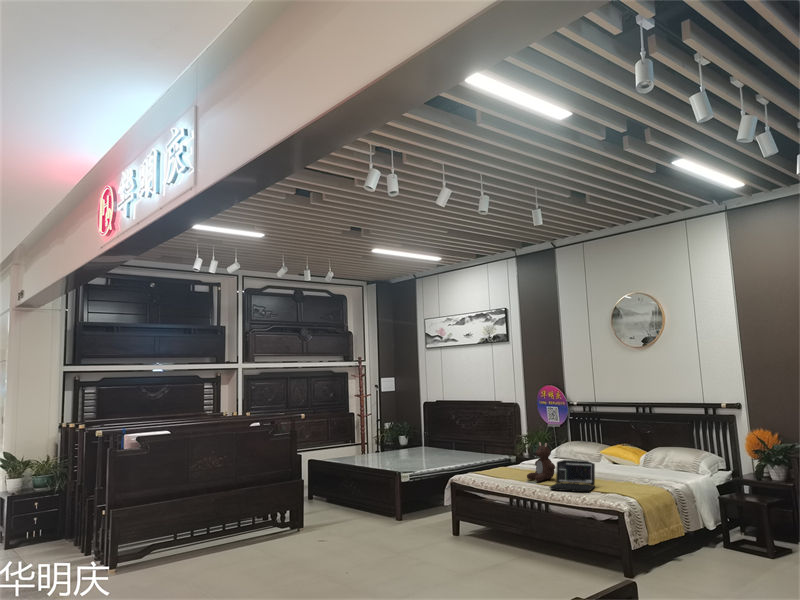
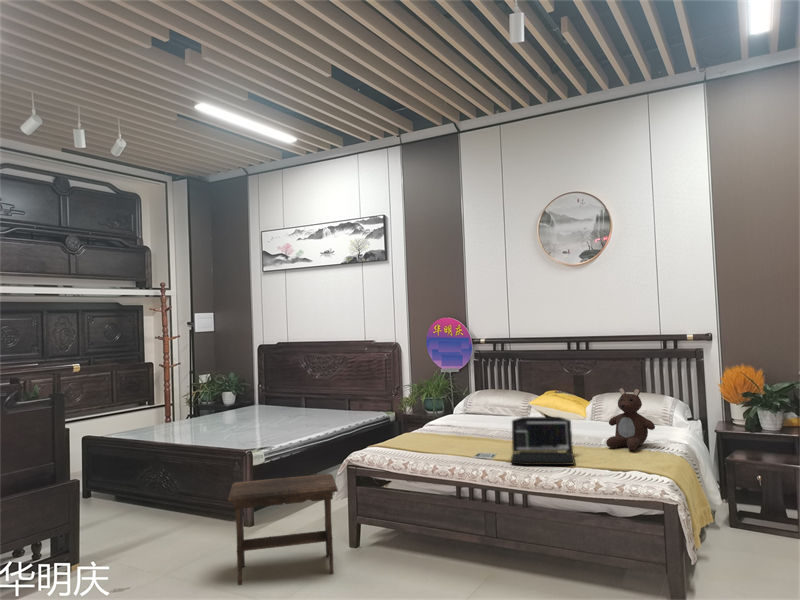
teddy bear: present [527,442,555,481] -> present [606,388,655,450]
footstool: none [381,490,446,550] -> present [228,474,338,585]

